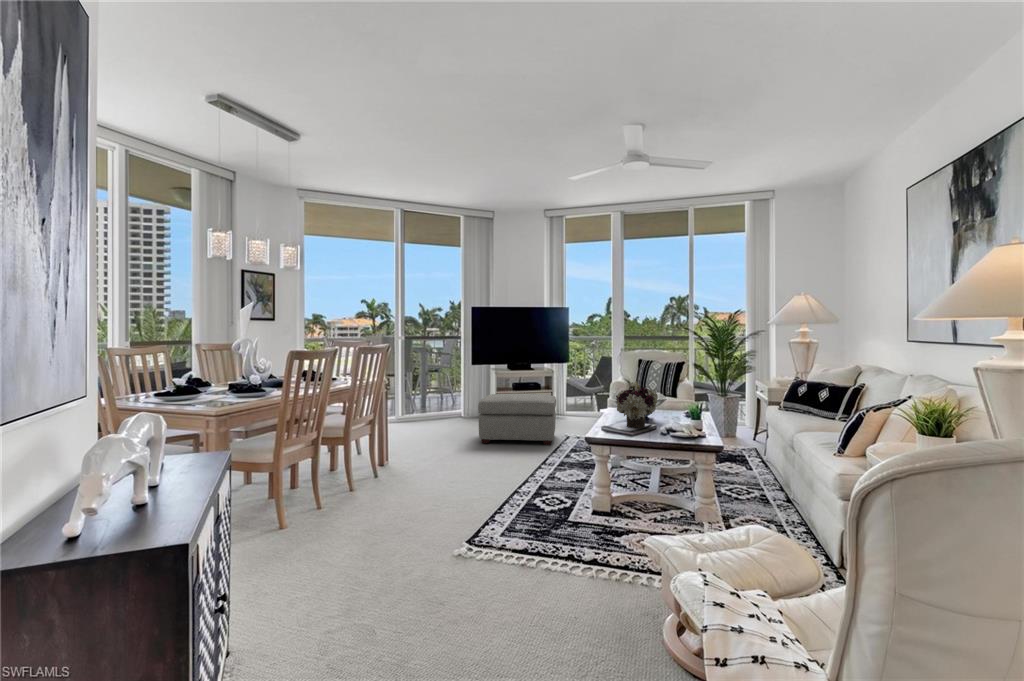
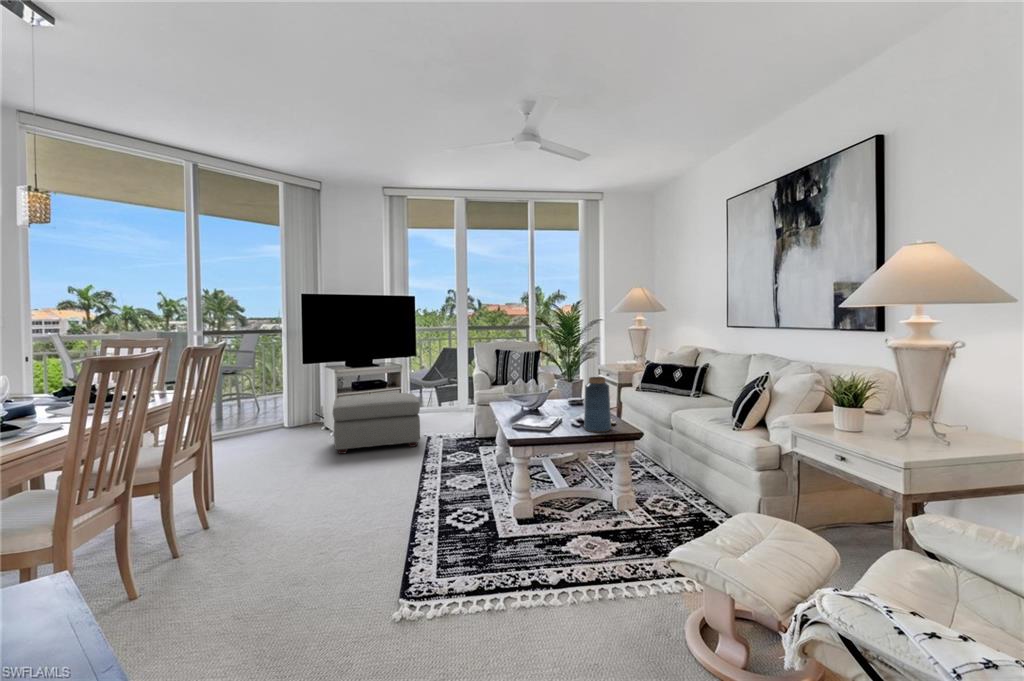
flower arrangement: present [616,381,658,428] -> none [518,376,565,425]
vase: none [669,384,697,439] -> present [584,377,611,432]

